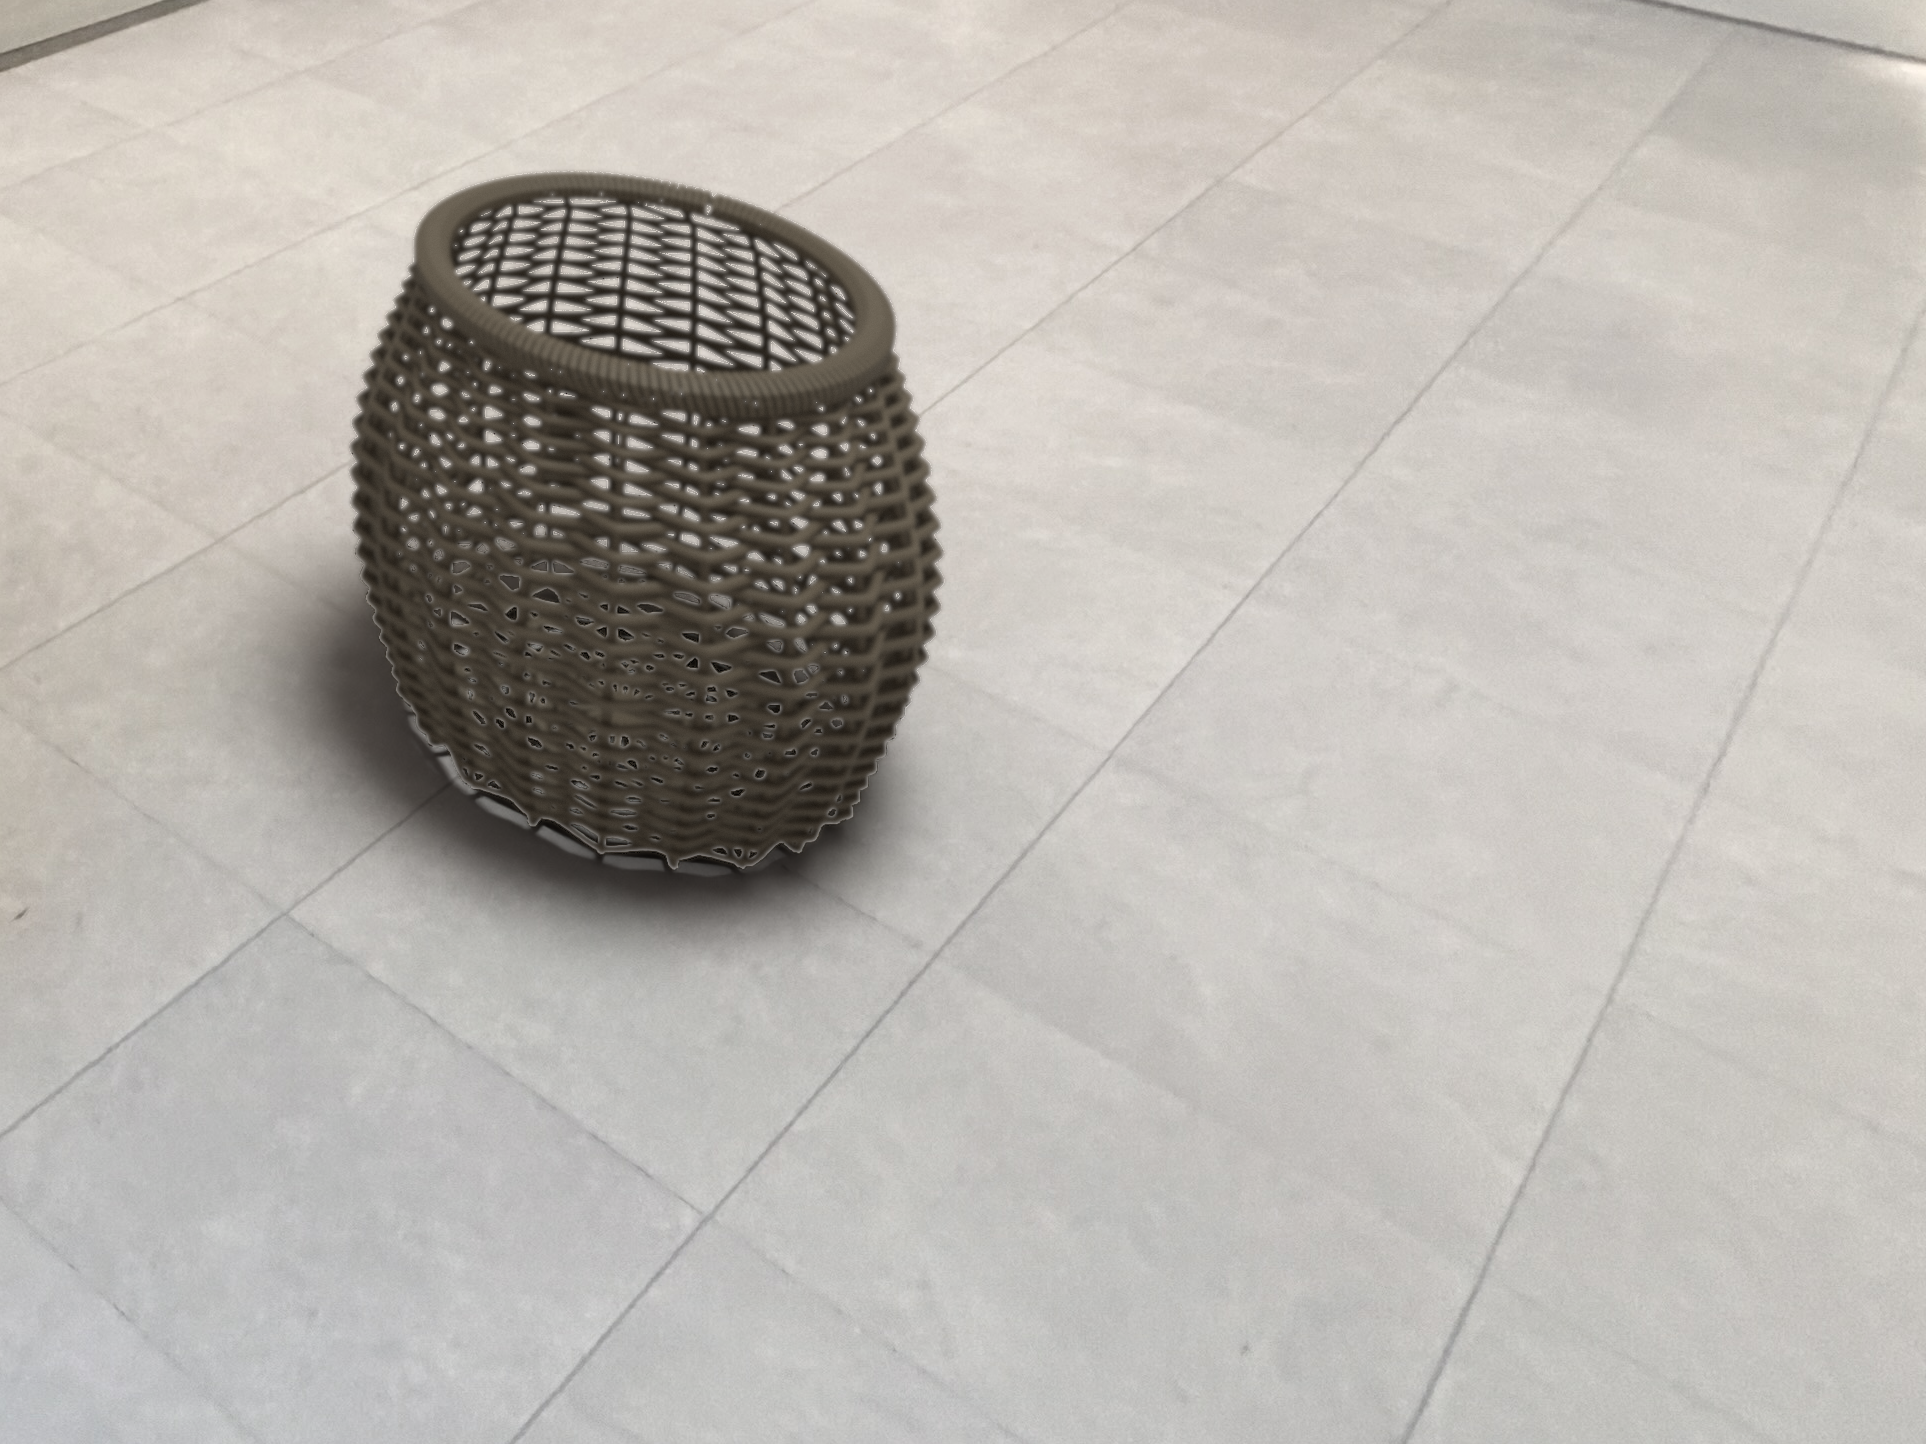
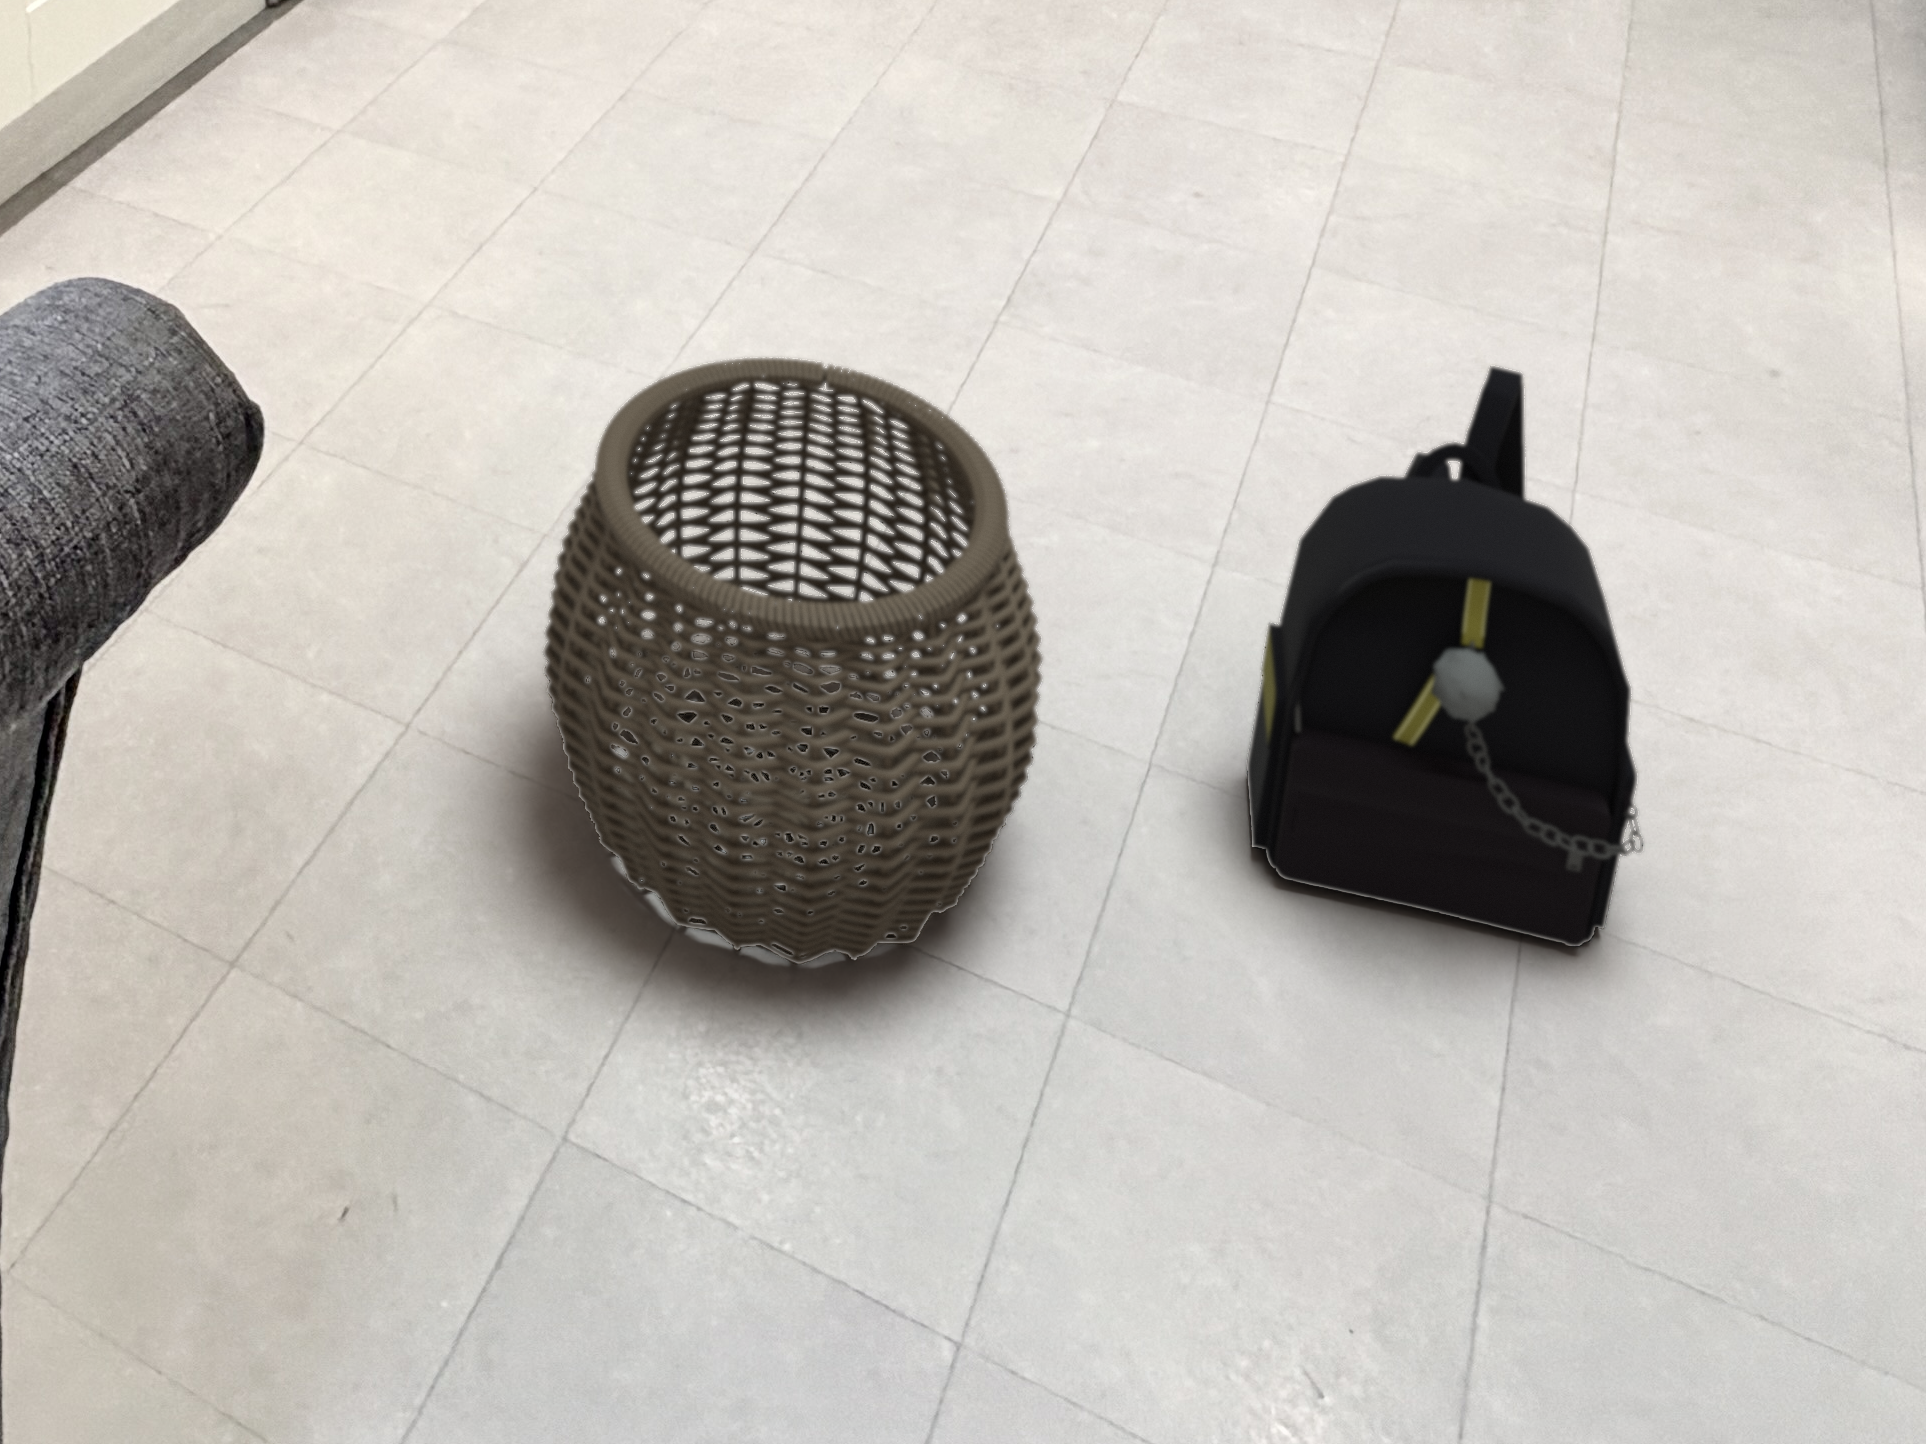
backpack: none [1230,285,1783,1094] -> present [1247,366,1643,947]

